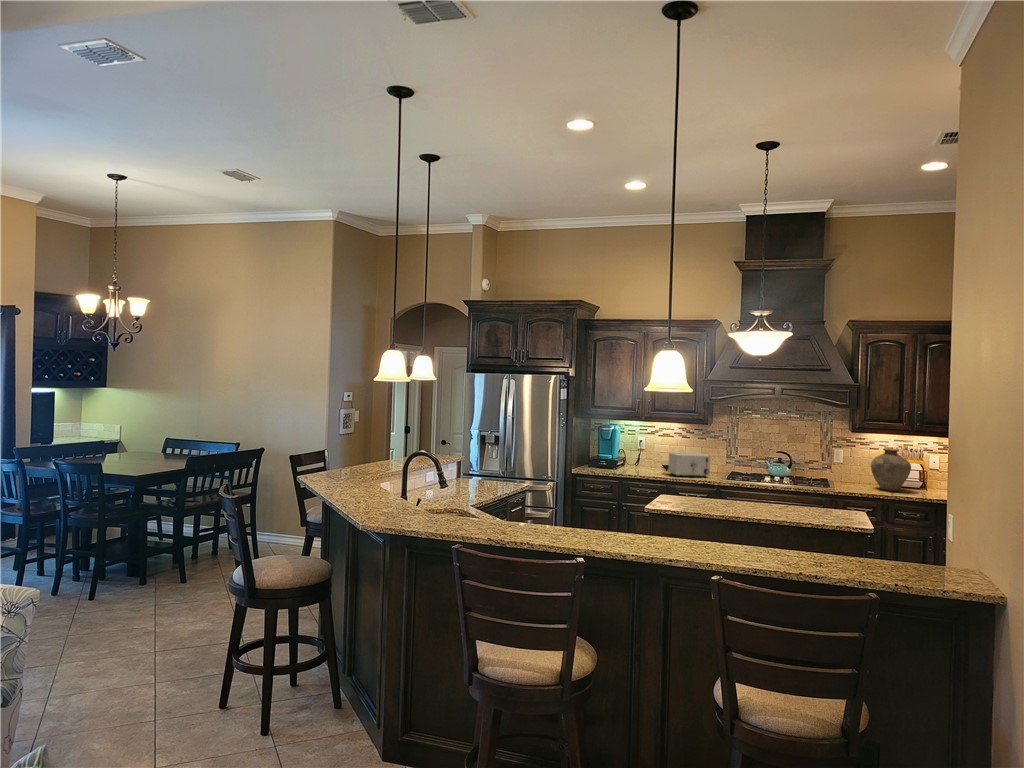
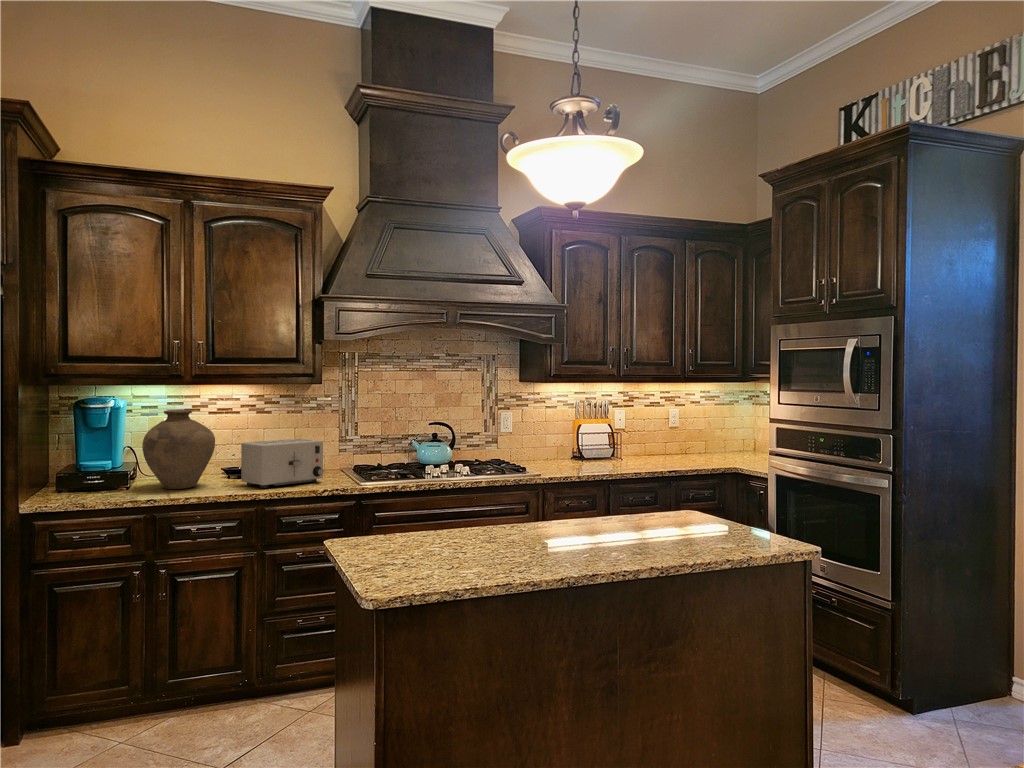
vase: present [871,449,911,491] -> present [142,410,215,489]

